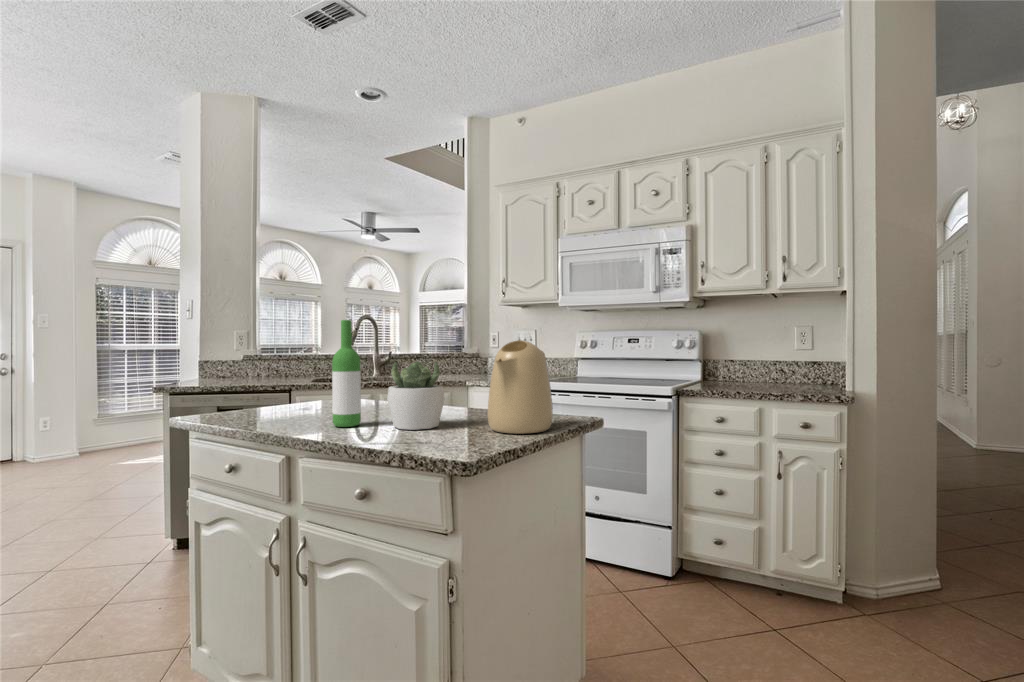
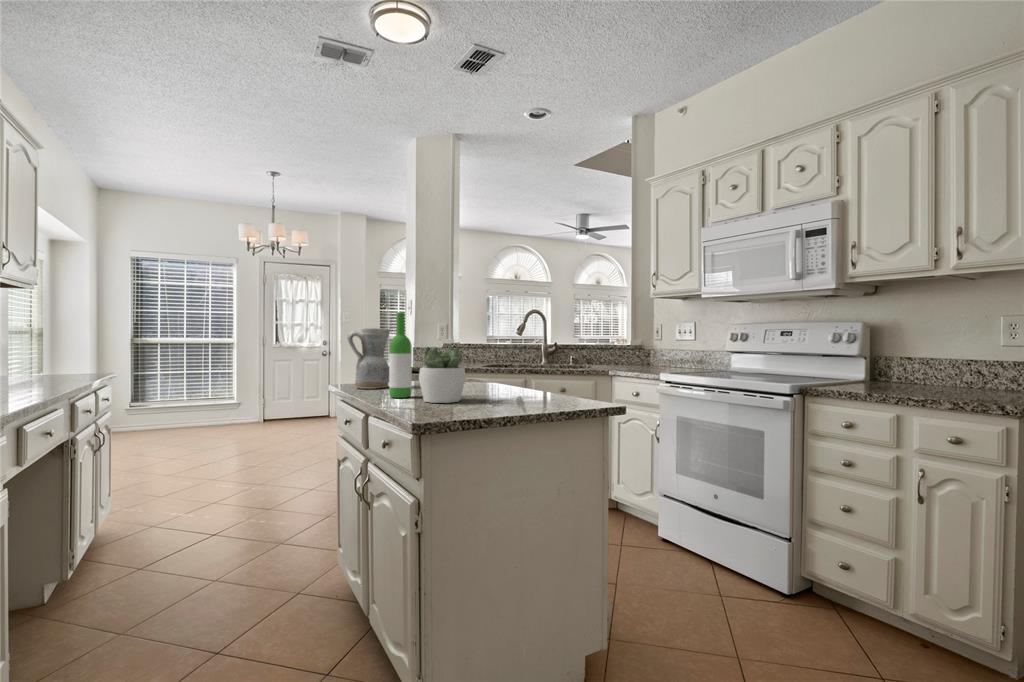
ceramic pitcher: none [232,338,287,418] -> present [348,328,390,389]
kettle: present [488,340,553,434] -> none [476,328,549,411]

